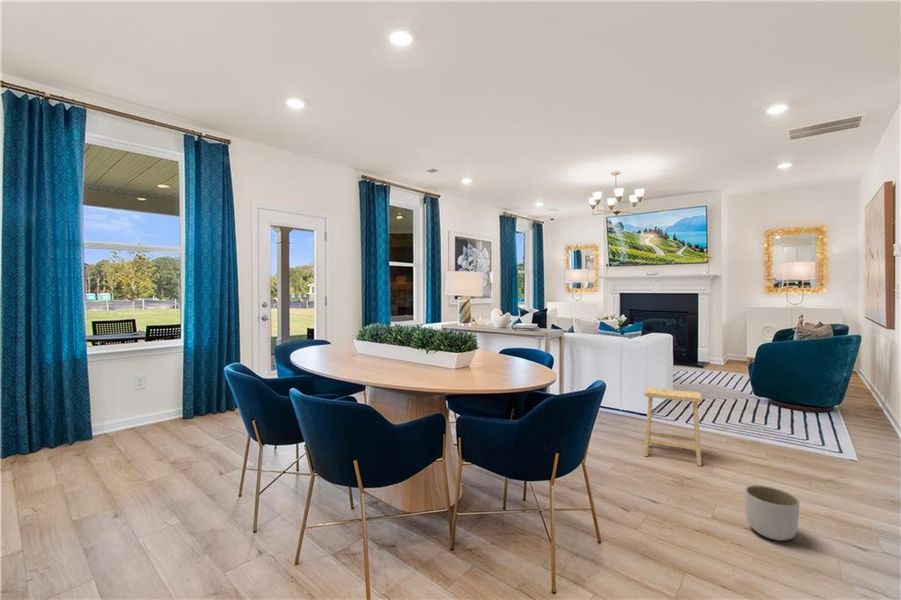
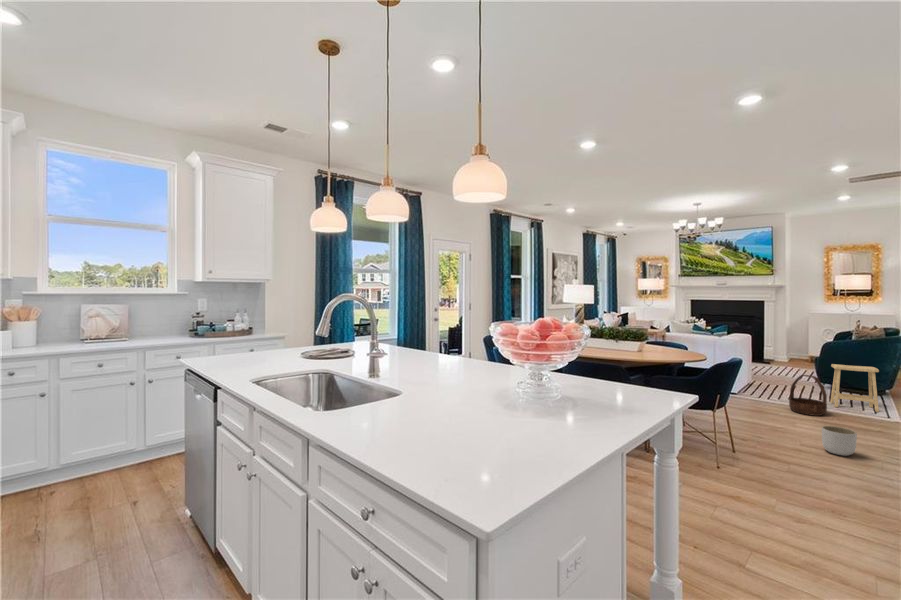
footstool: present [644,387,702,466] -> present [830,364,879,412]
basket: none [711,391,759,450] -> present [789,375,827,416]

